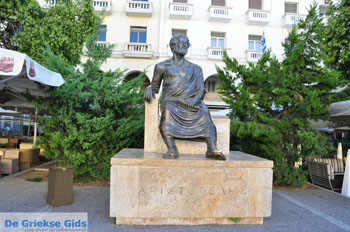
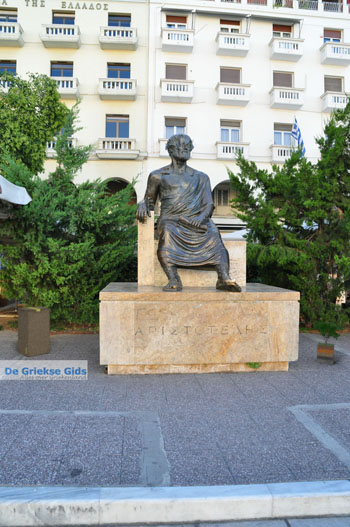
potted tree: none [283,185,307,221] -> present [314,323,341,365]

